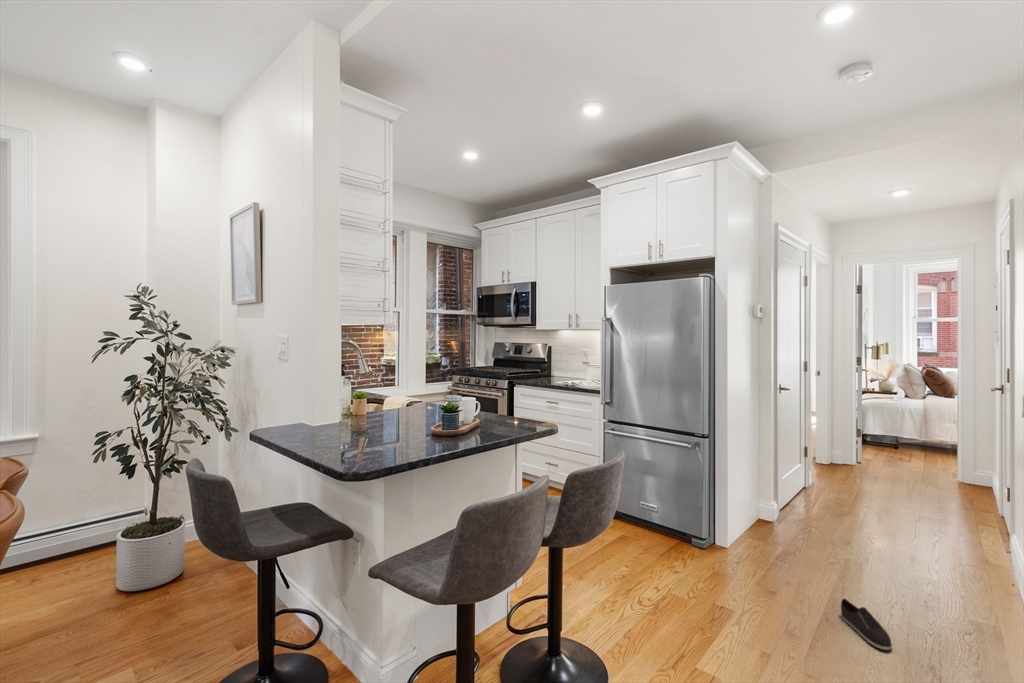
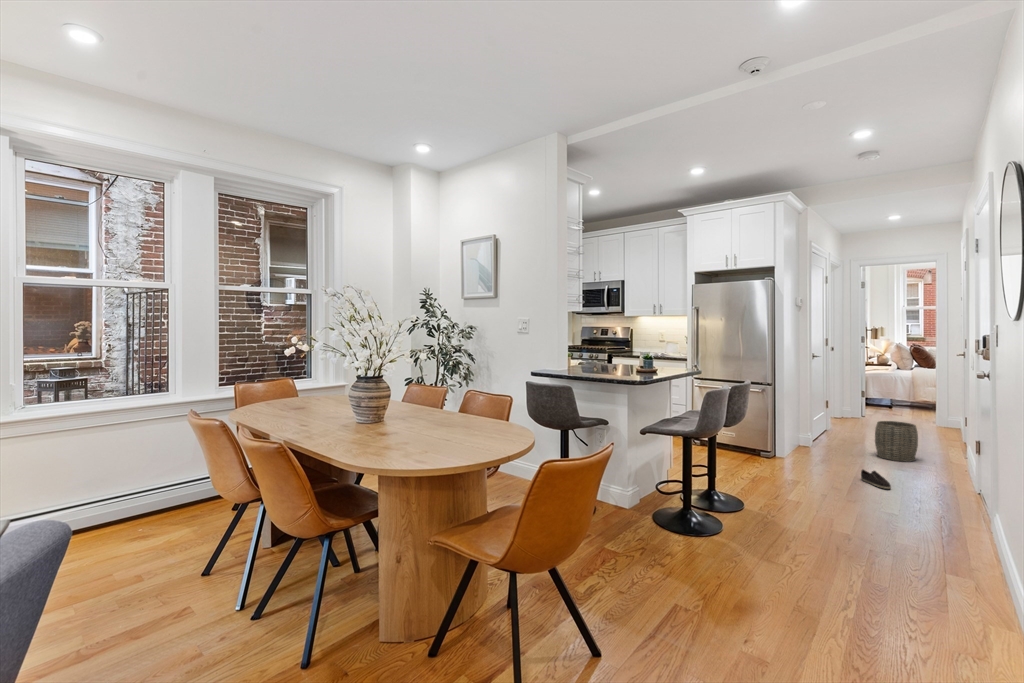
woven basket: none [869,495,937,566] -> present [875,421,918,462]

